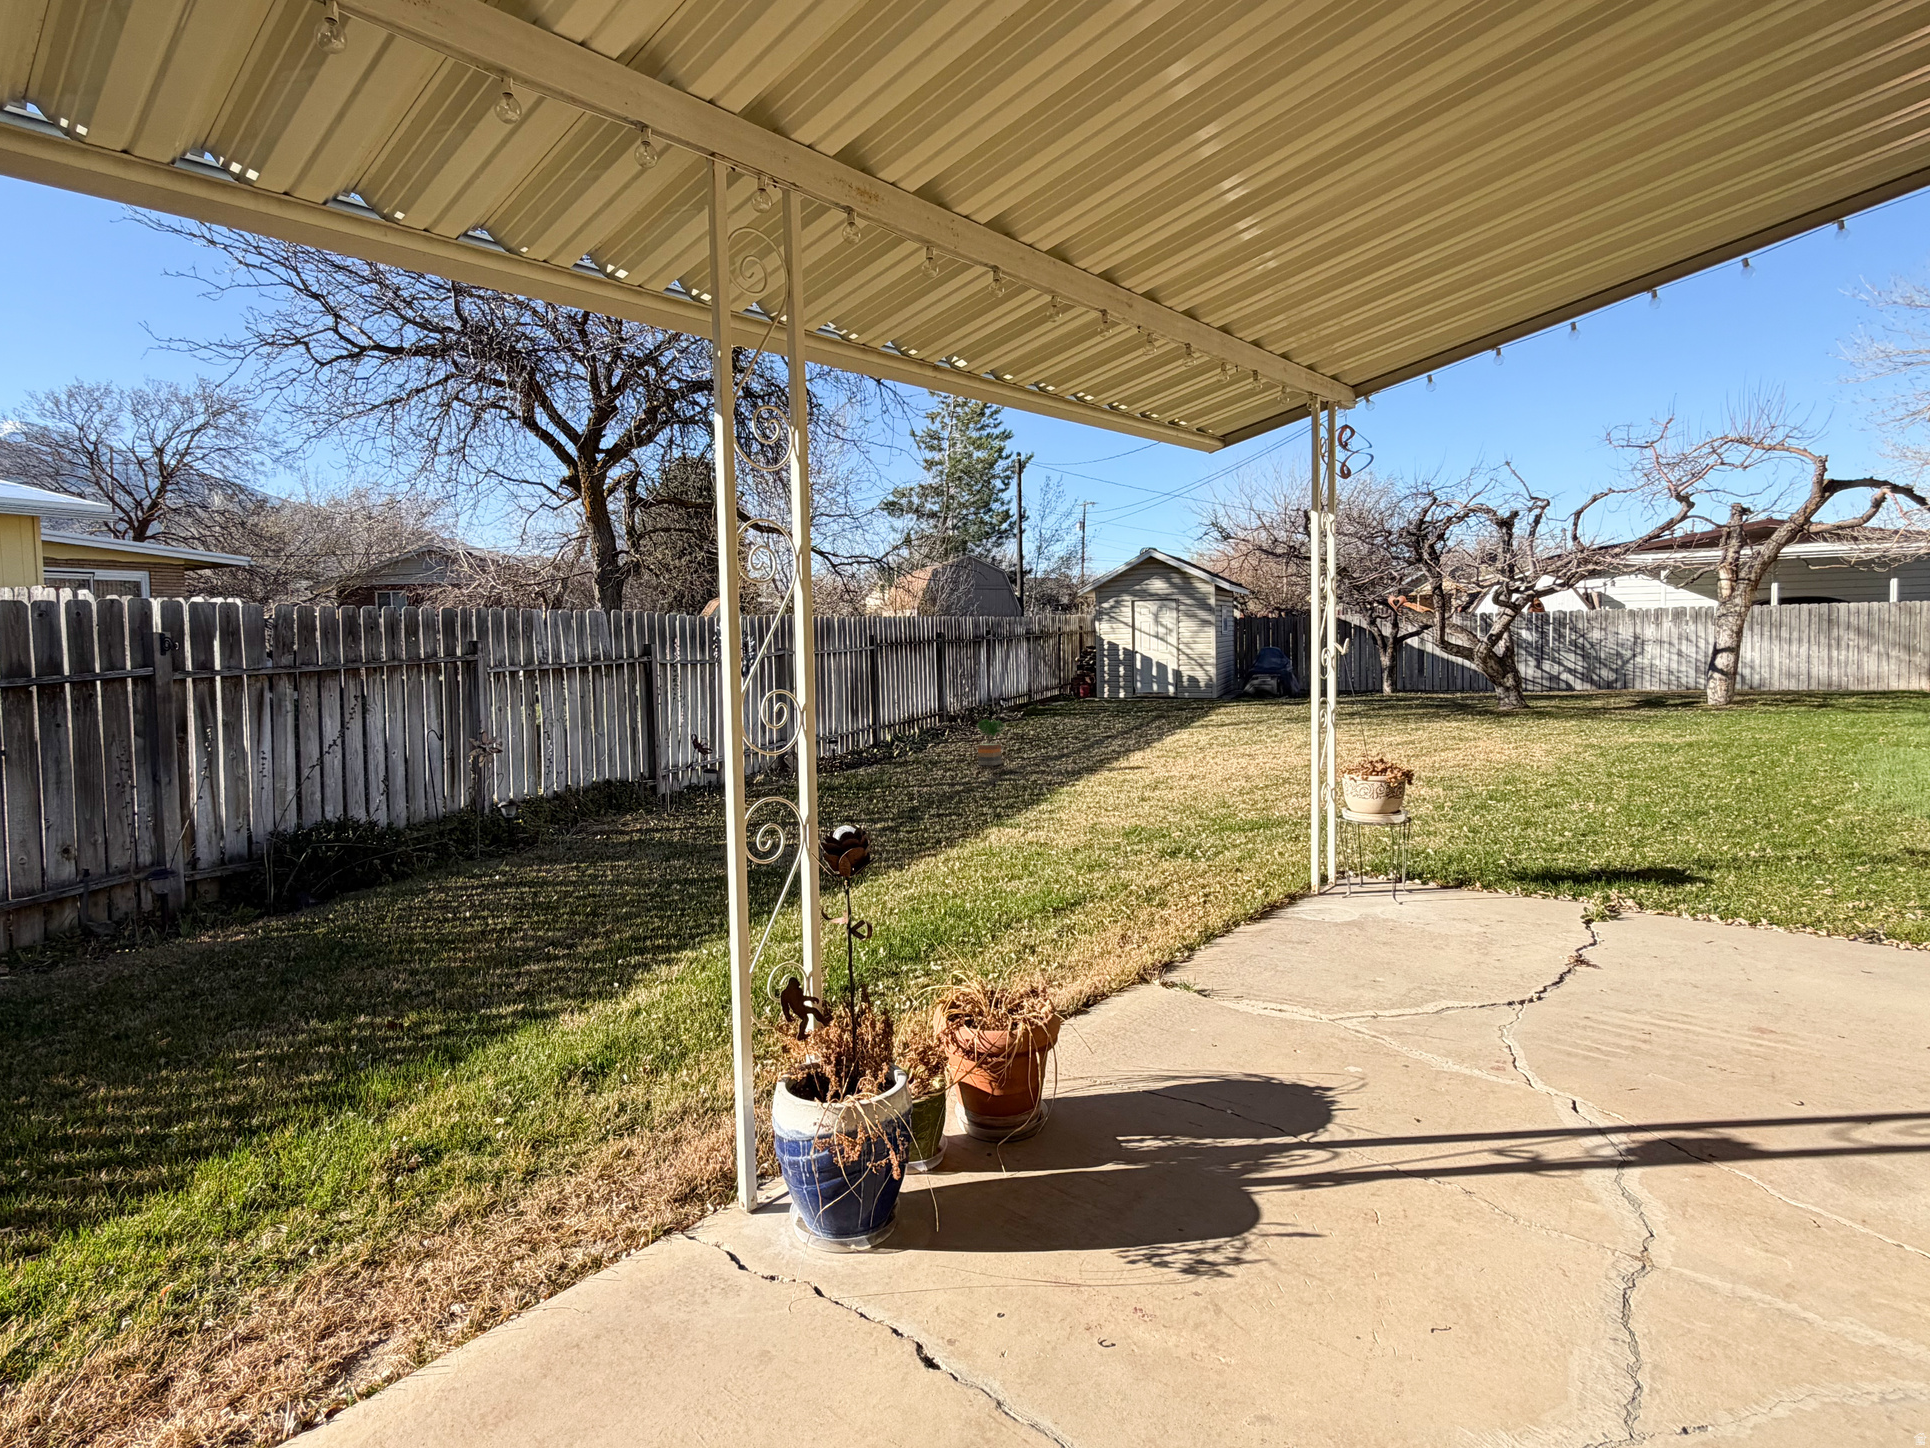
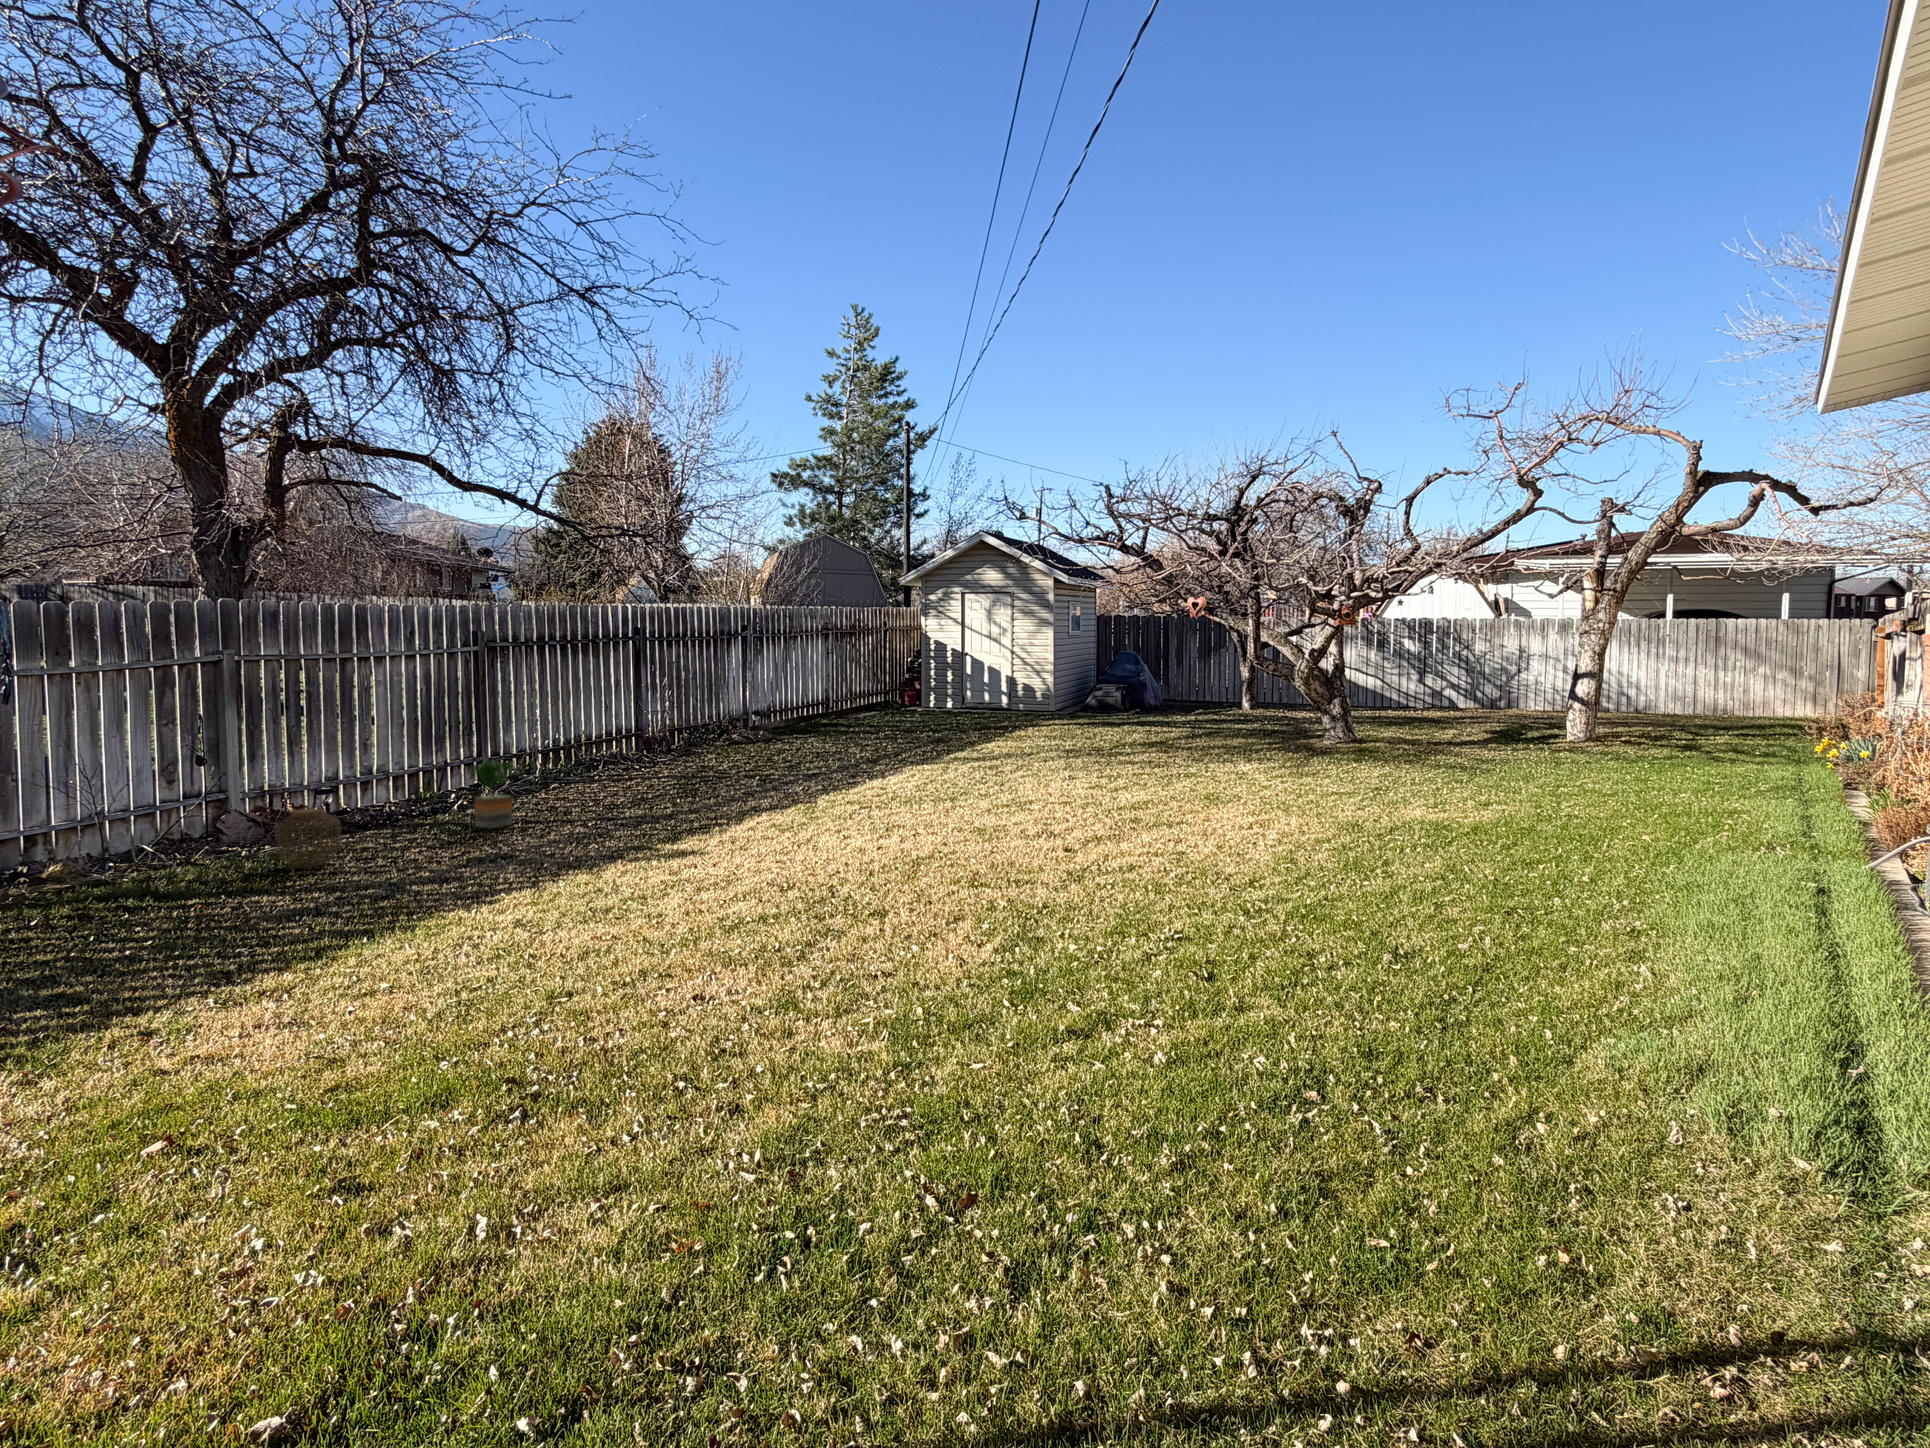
woven basket: none [917,745,952,783] -> present [276,808,340,868]

